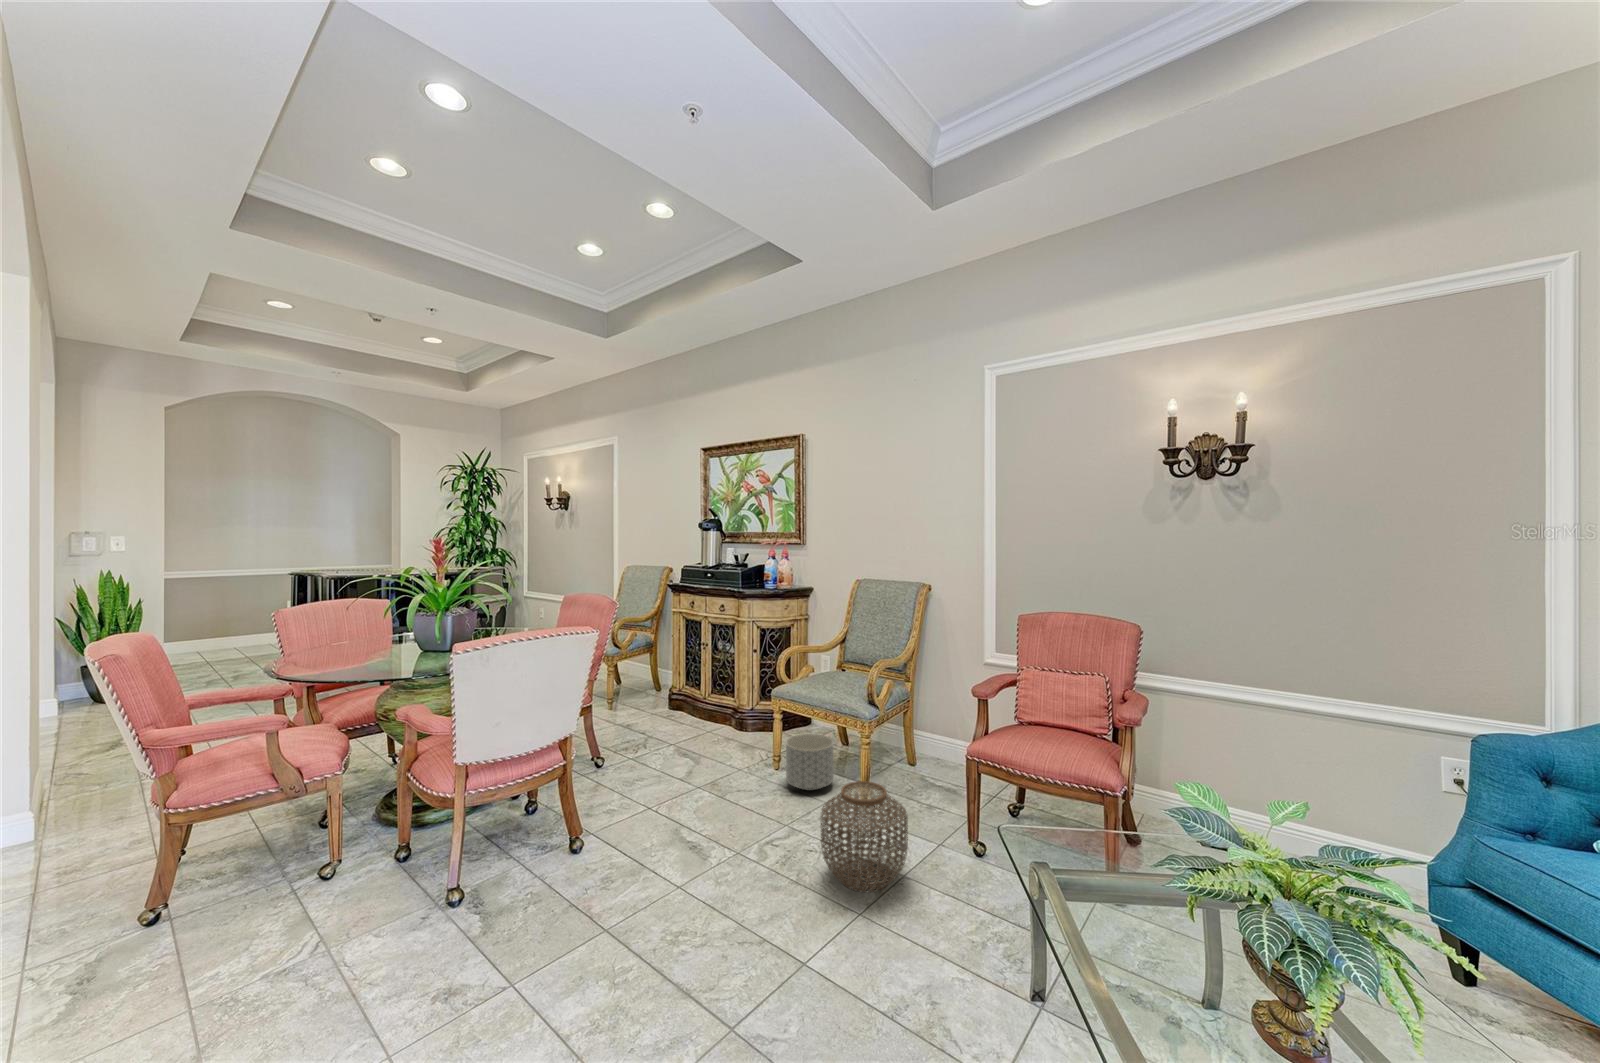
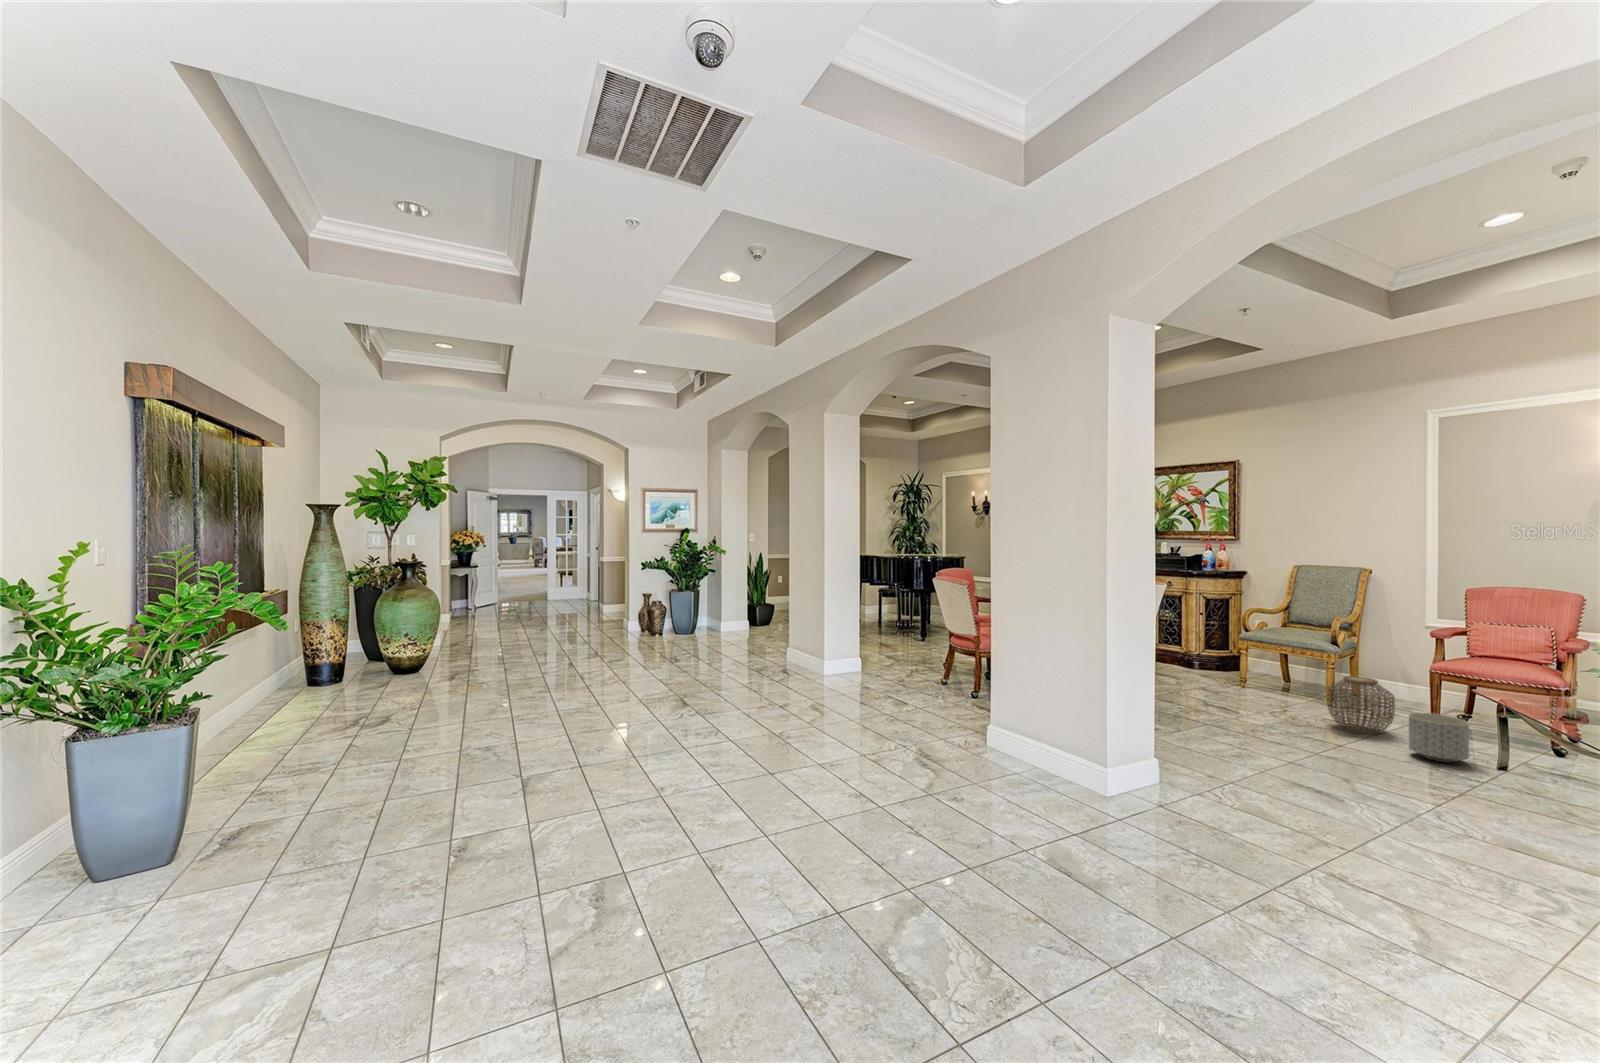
planter: present [786,734,834,791] -> present [1409,712,1469,763]

